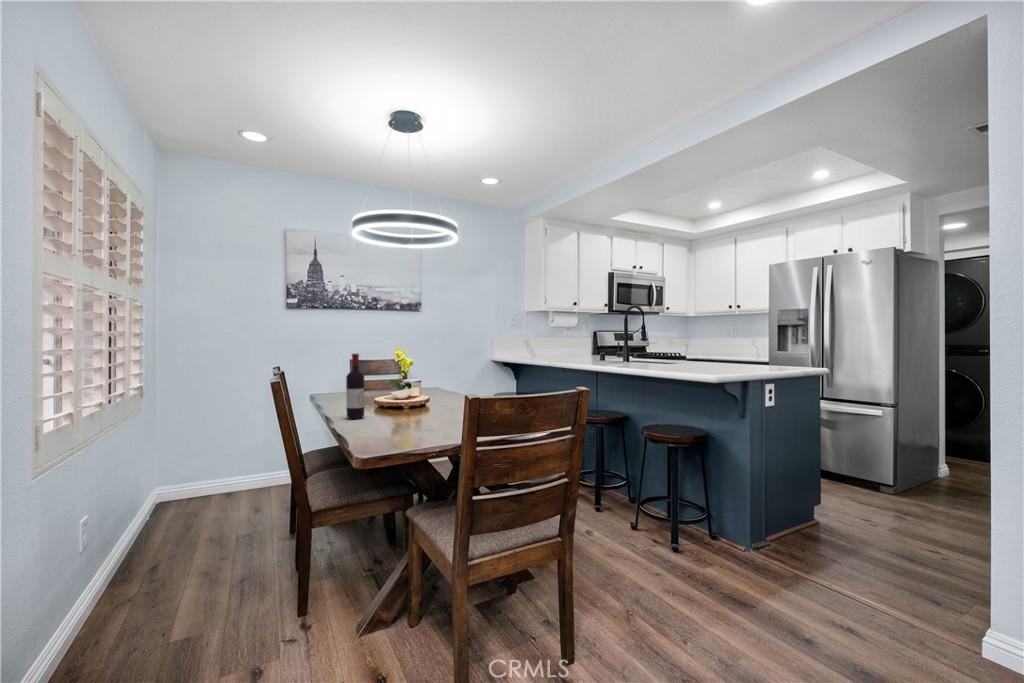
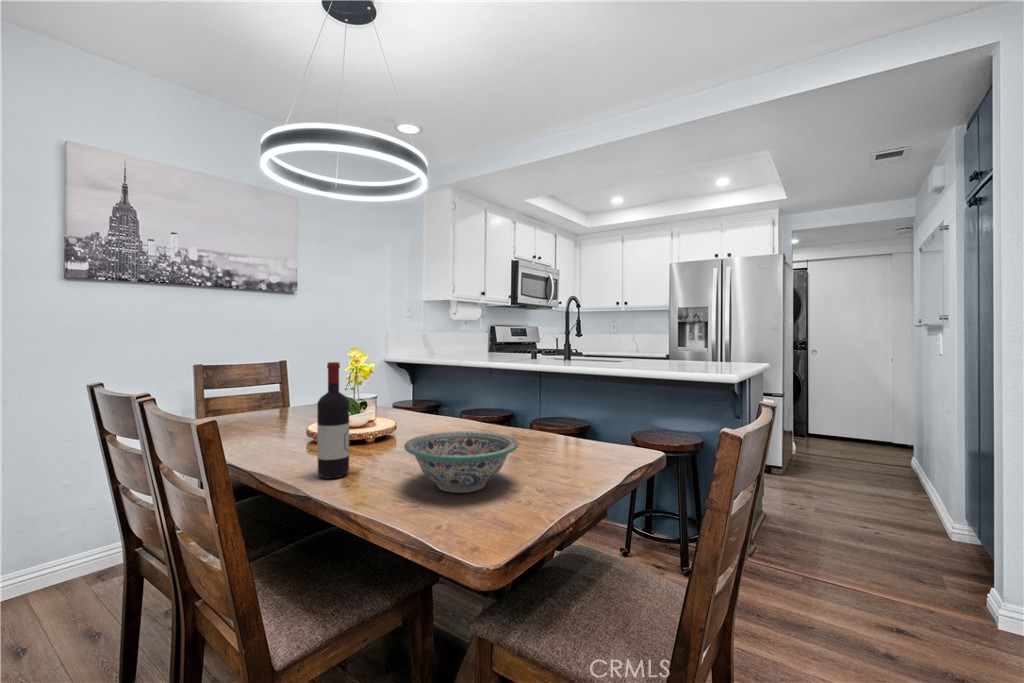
decorative bowl: none [369,397,438,429] -> present [404,431,518,493]

